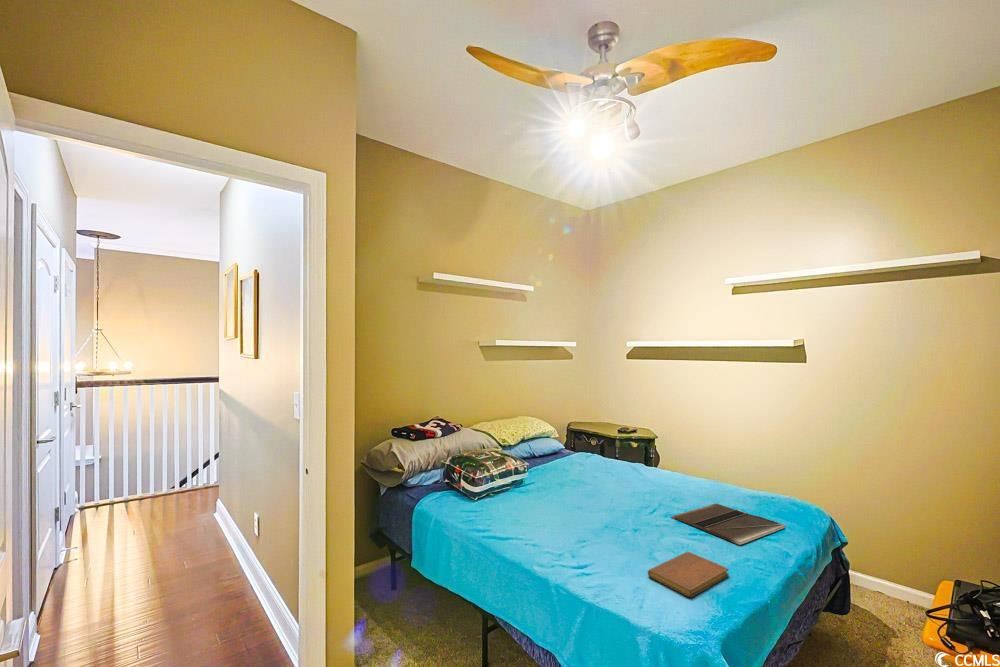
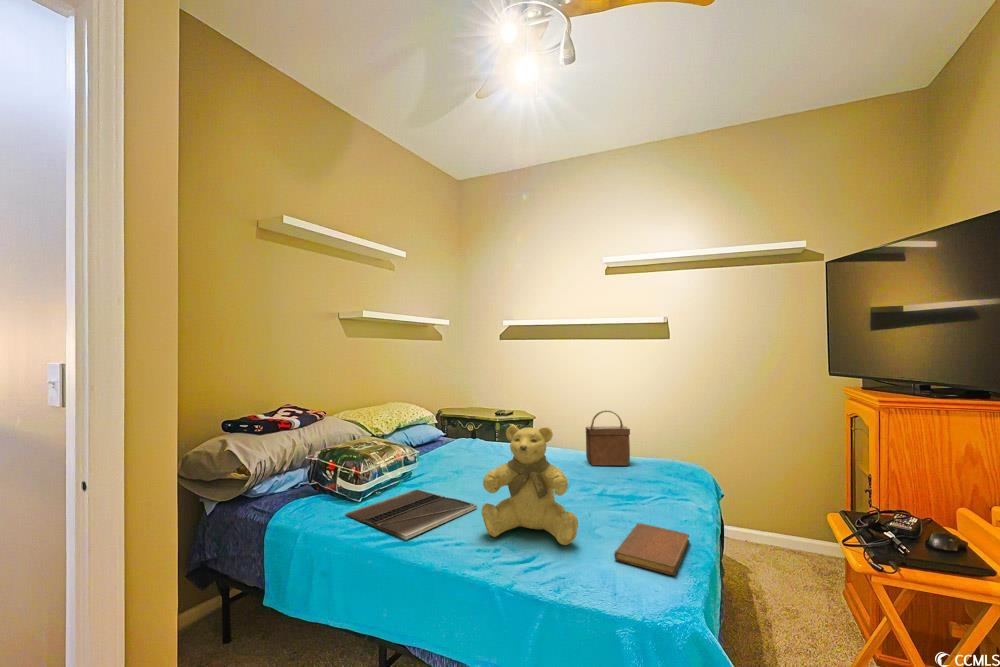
handbag: none [685,442,729,498] -> present [586,410,630,466]
teddy bear: none [553,456,625,558] -> present [481,426,578,545]
laptop: present [671,503,785,545] -> present [345,490,477,540]

